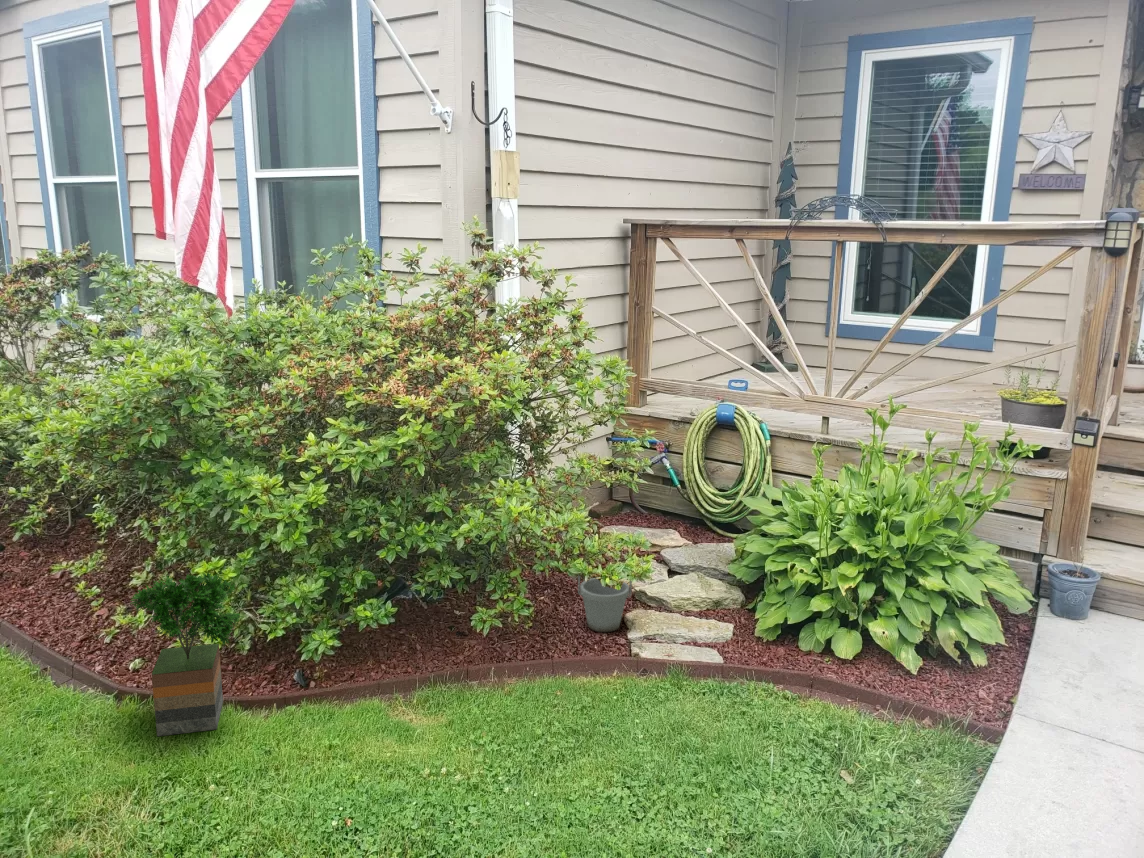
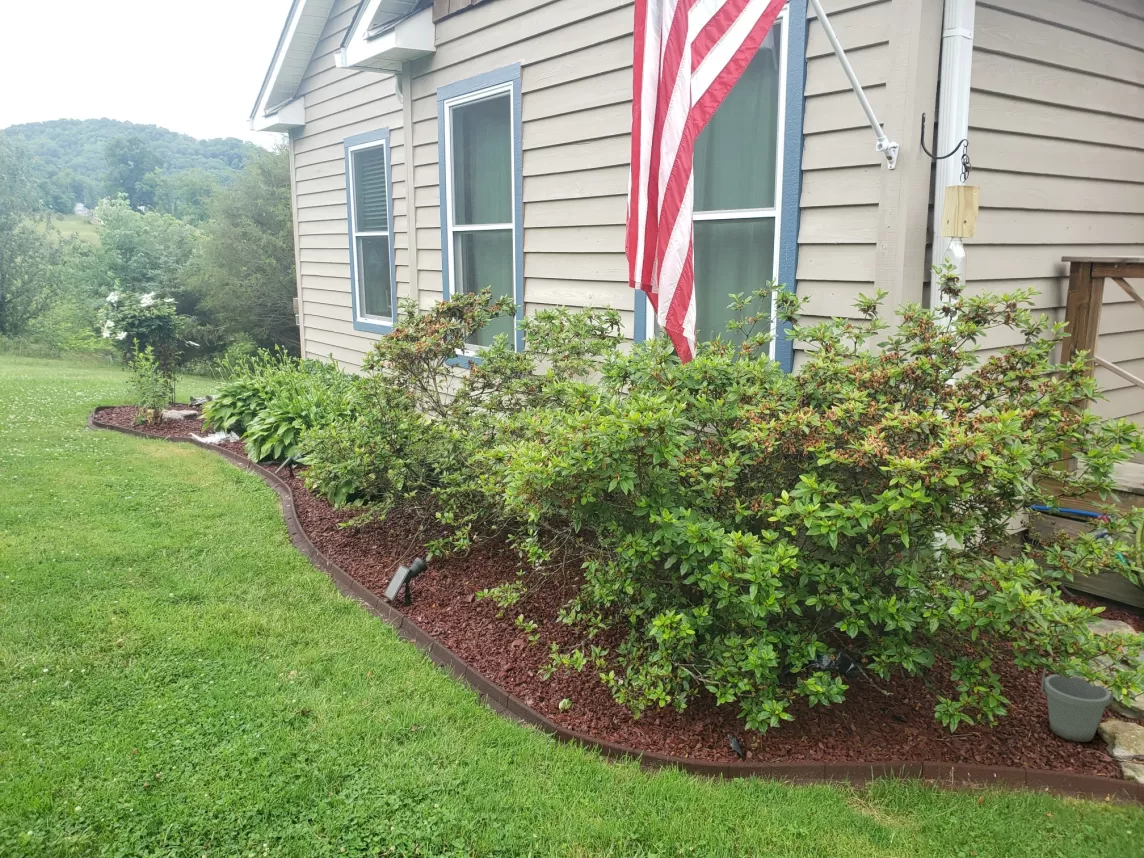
potted tree: present [131,572,242,736] -> none [594,626,702,794]

